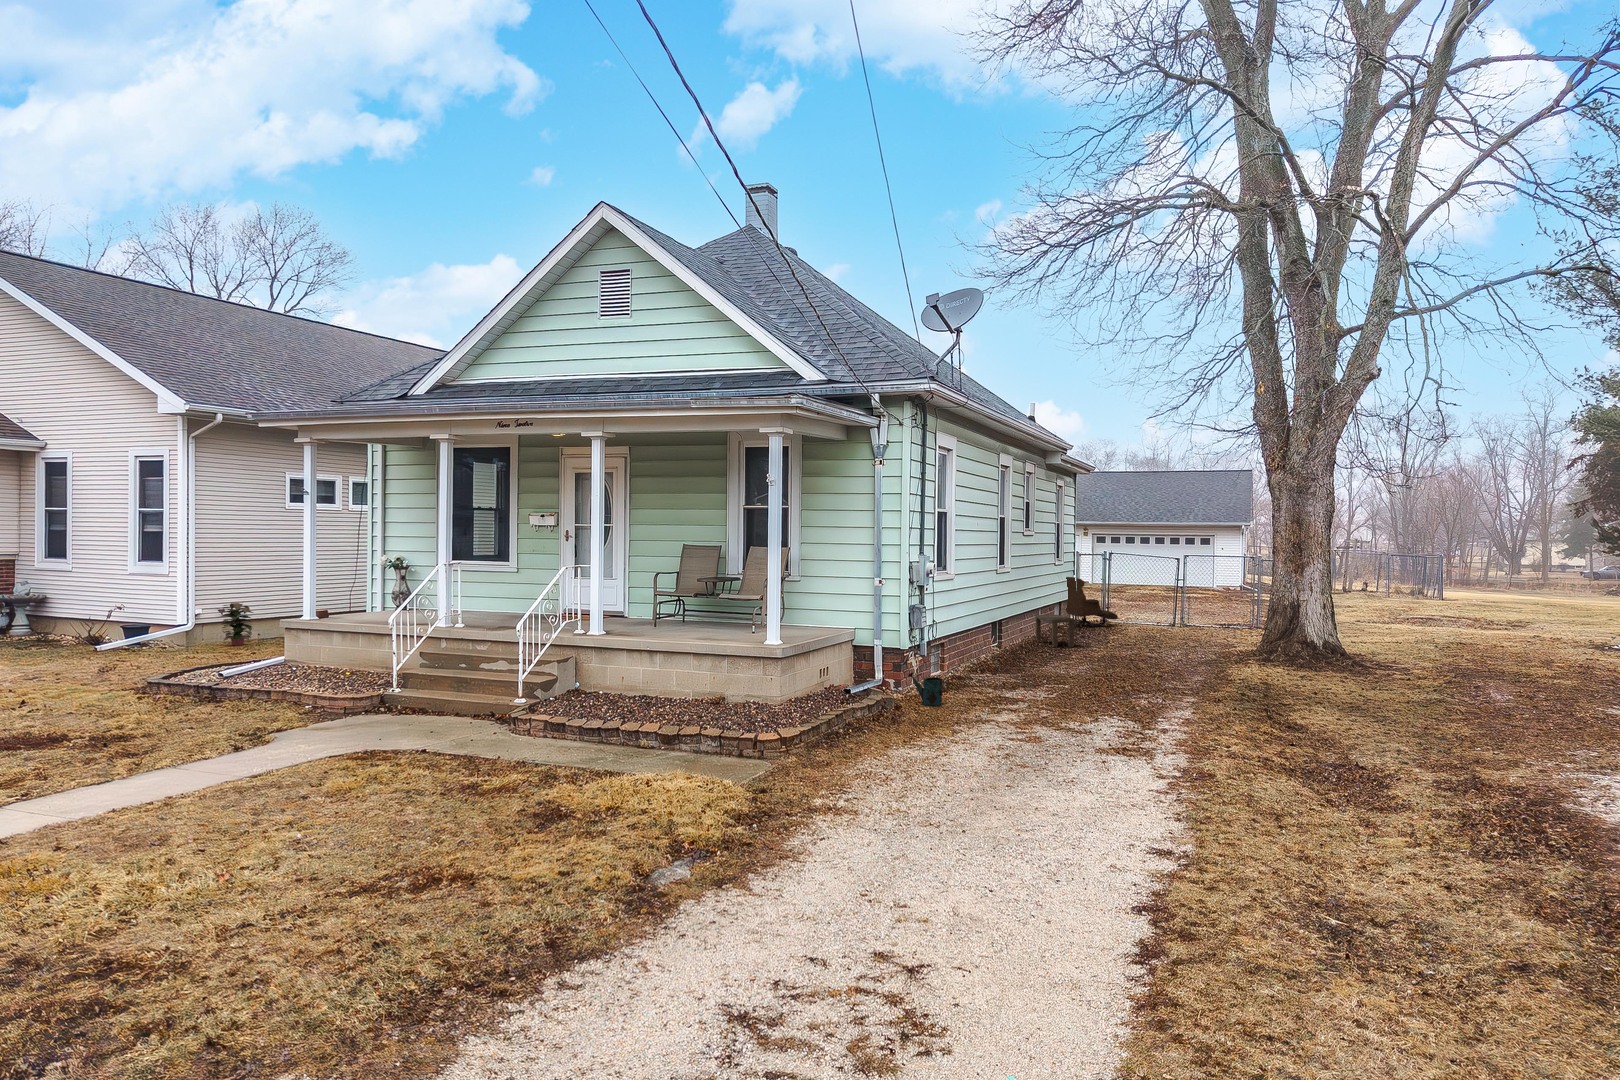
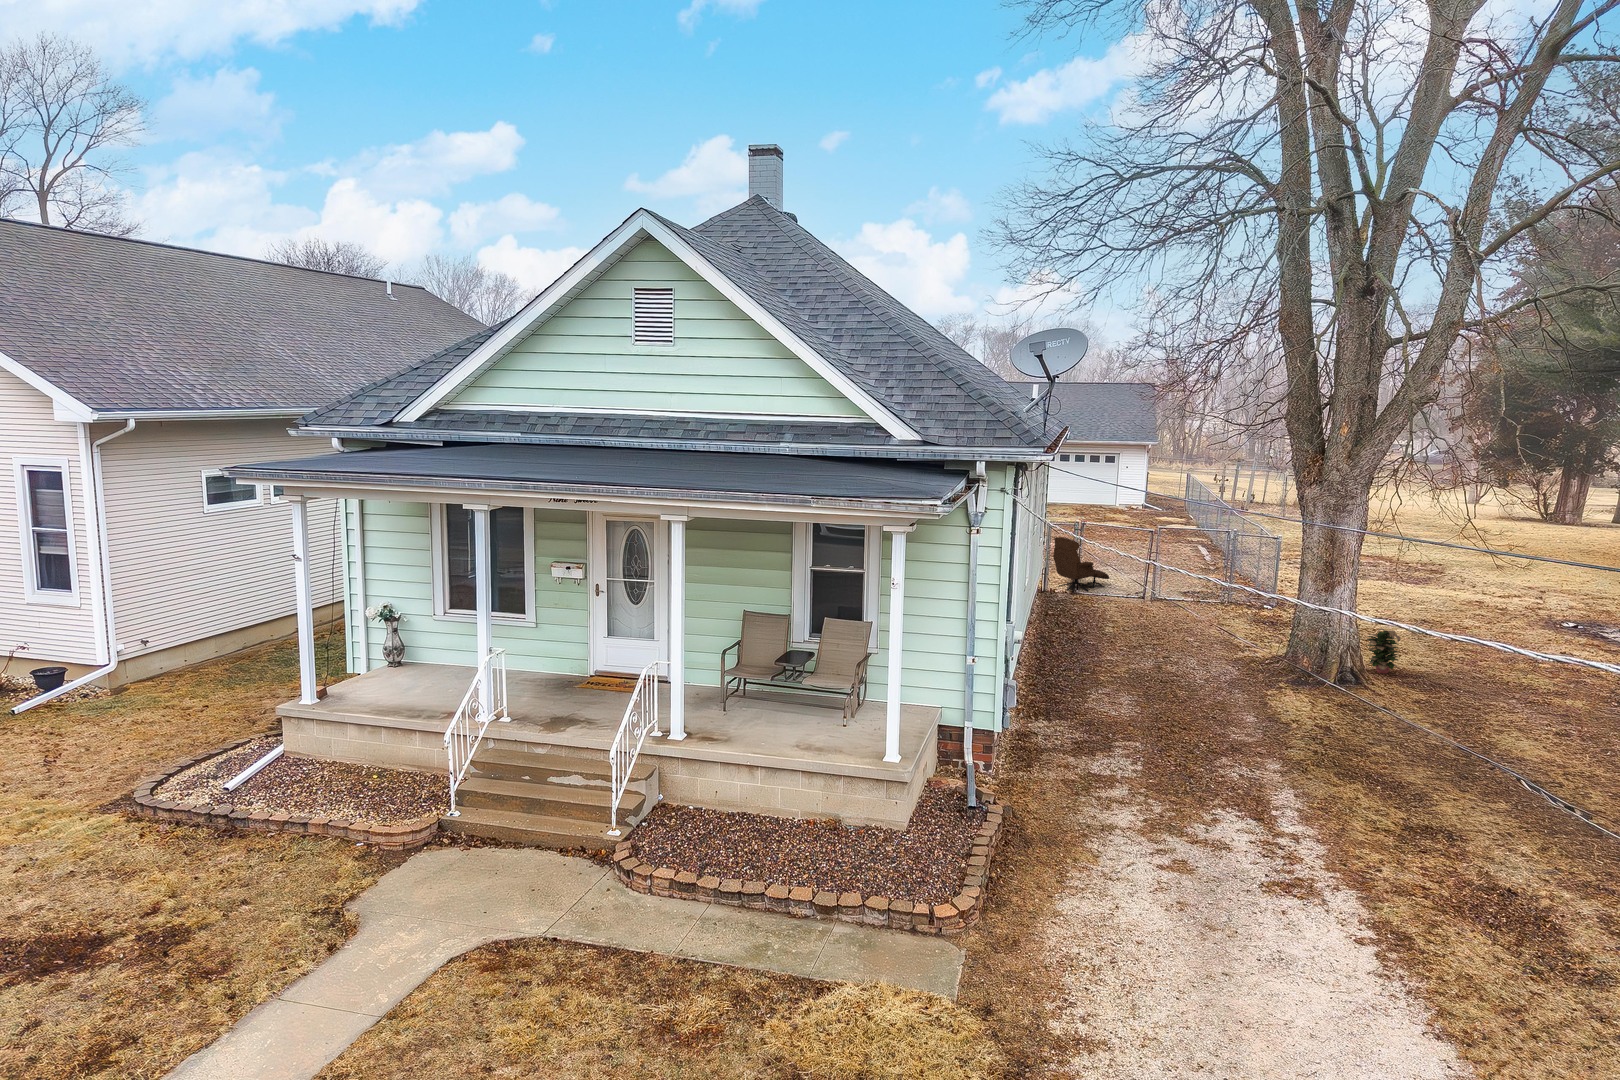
decorative plant: present [221,603,253,645] -> present [1366,628,1401,674]
bench: present [1035,615,1075,647] -> none [1047,598,1093,639]
watering can: present [908,673,948,706] -> none [995,747,1041,785]

